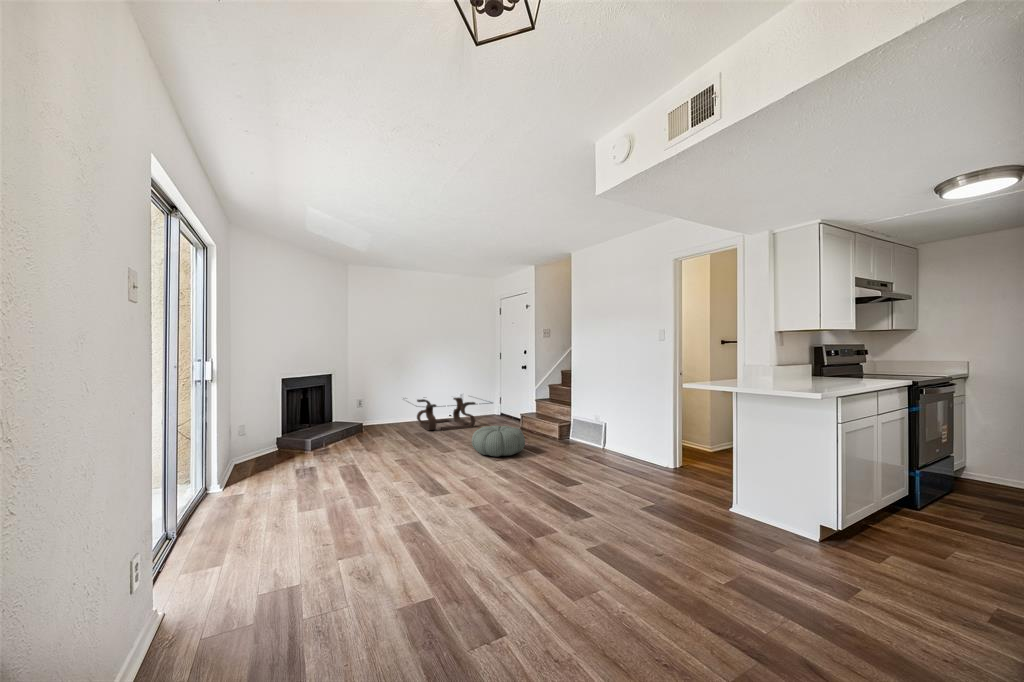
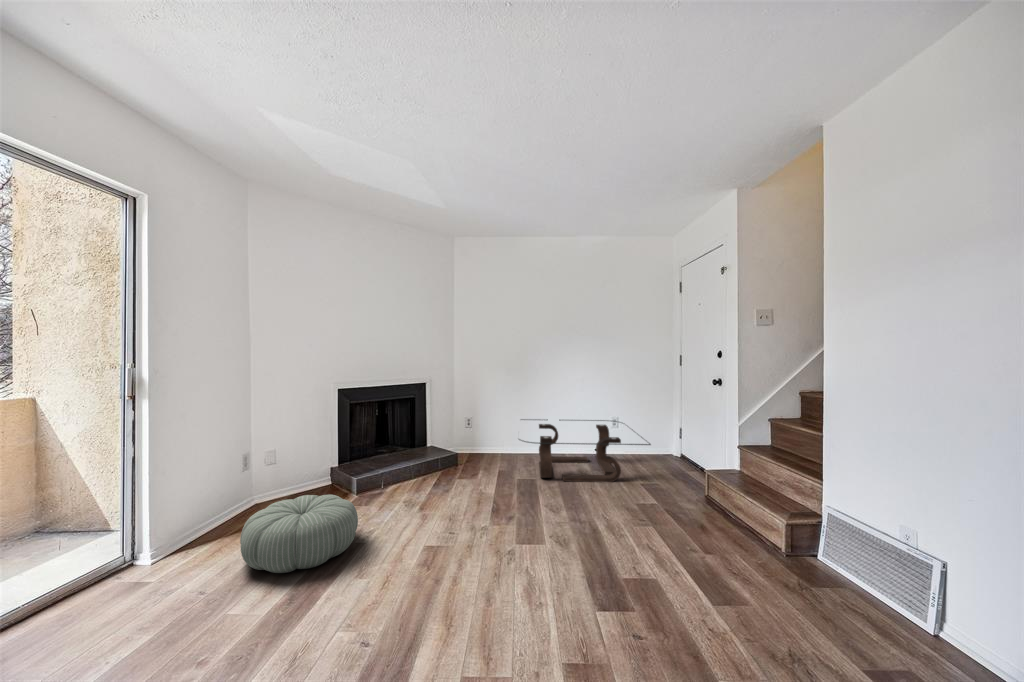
pouf: present [472,426,525,456] -> present [240,495,358,573]

